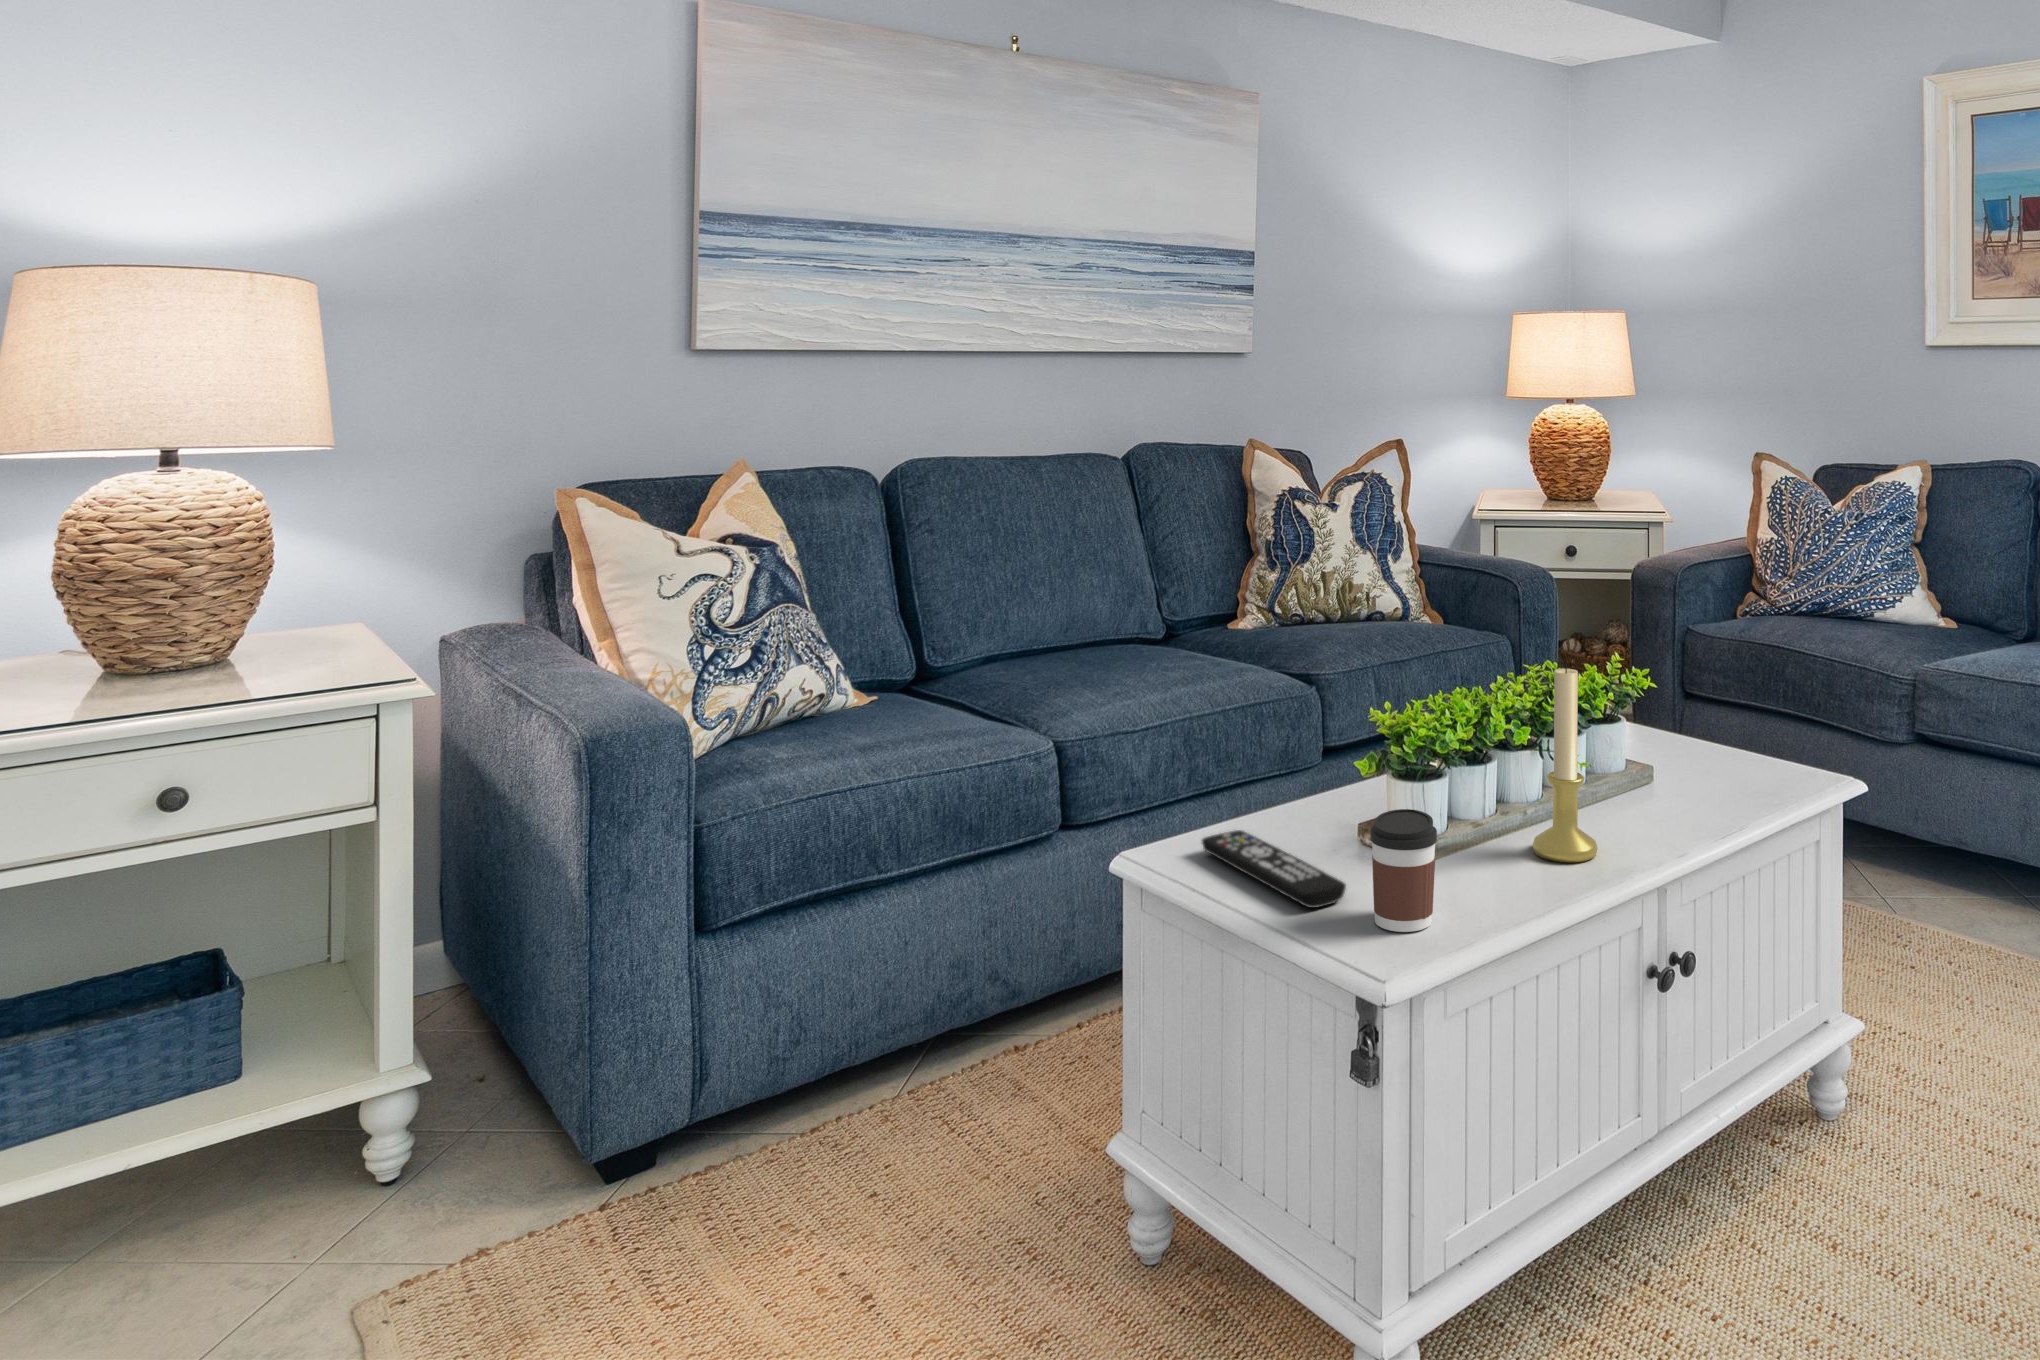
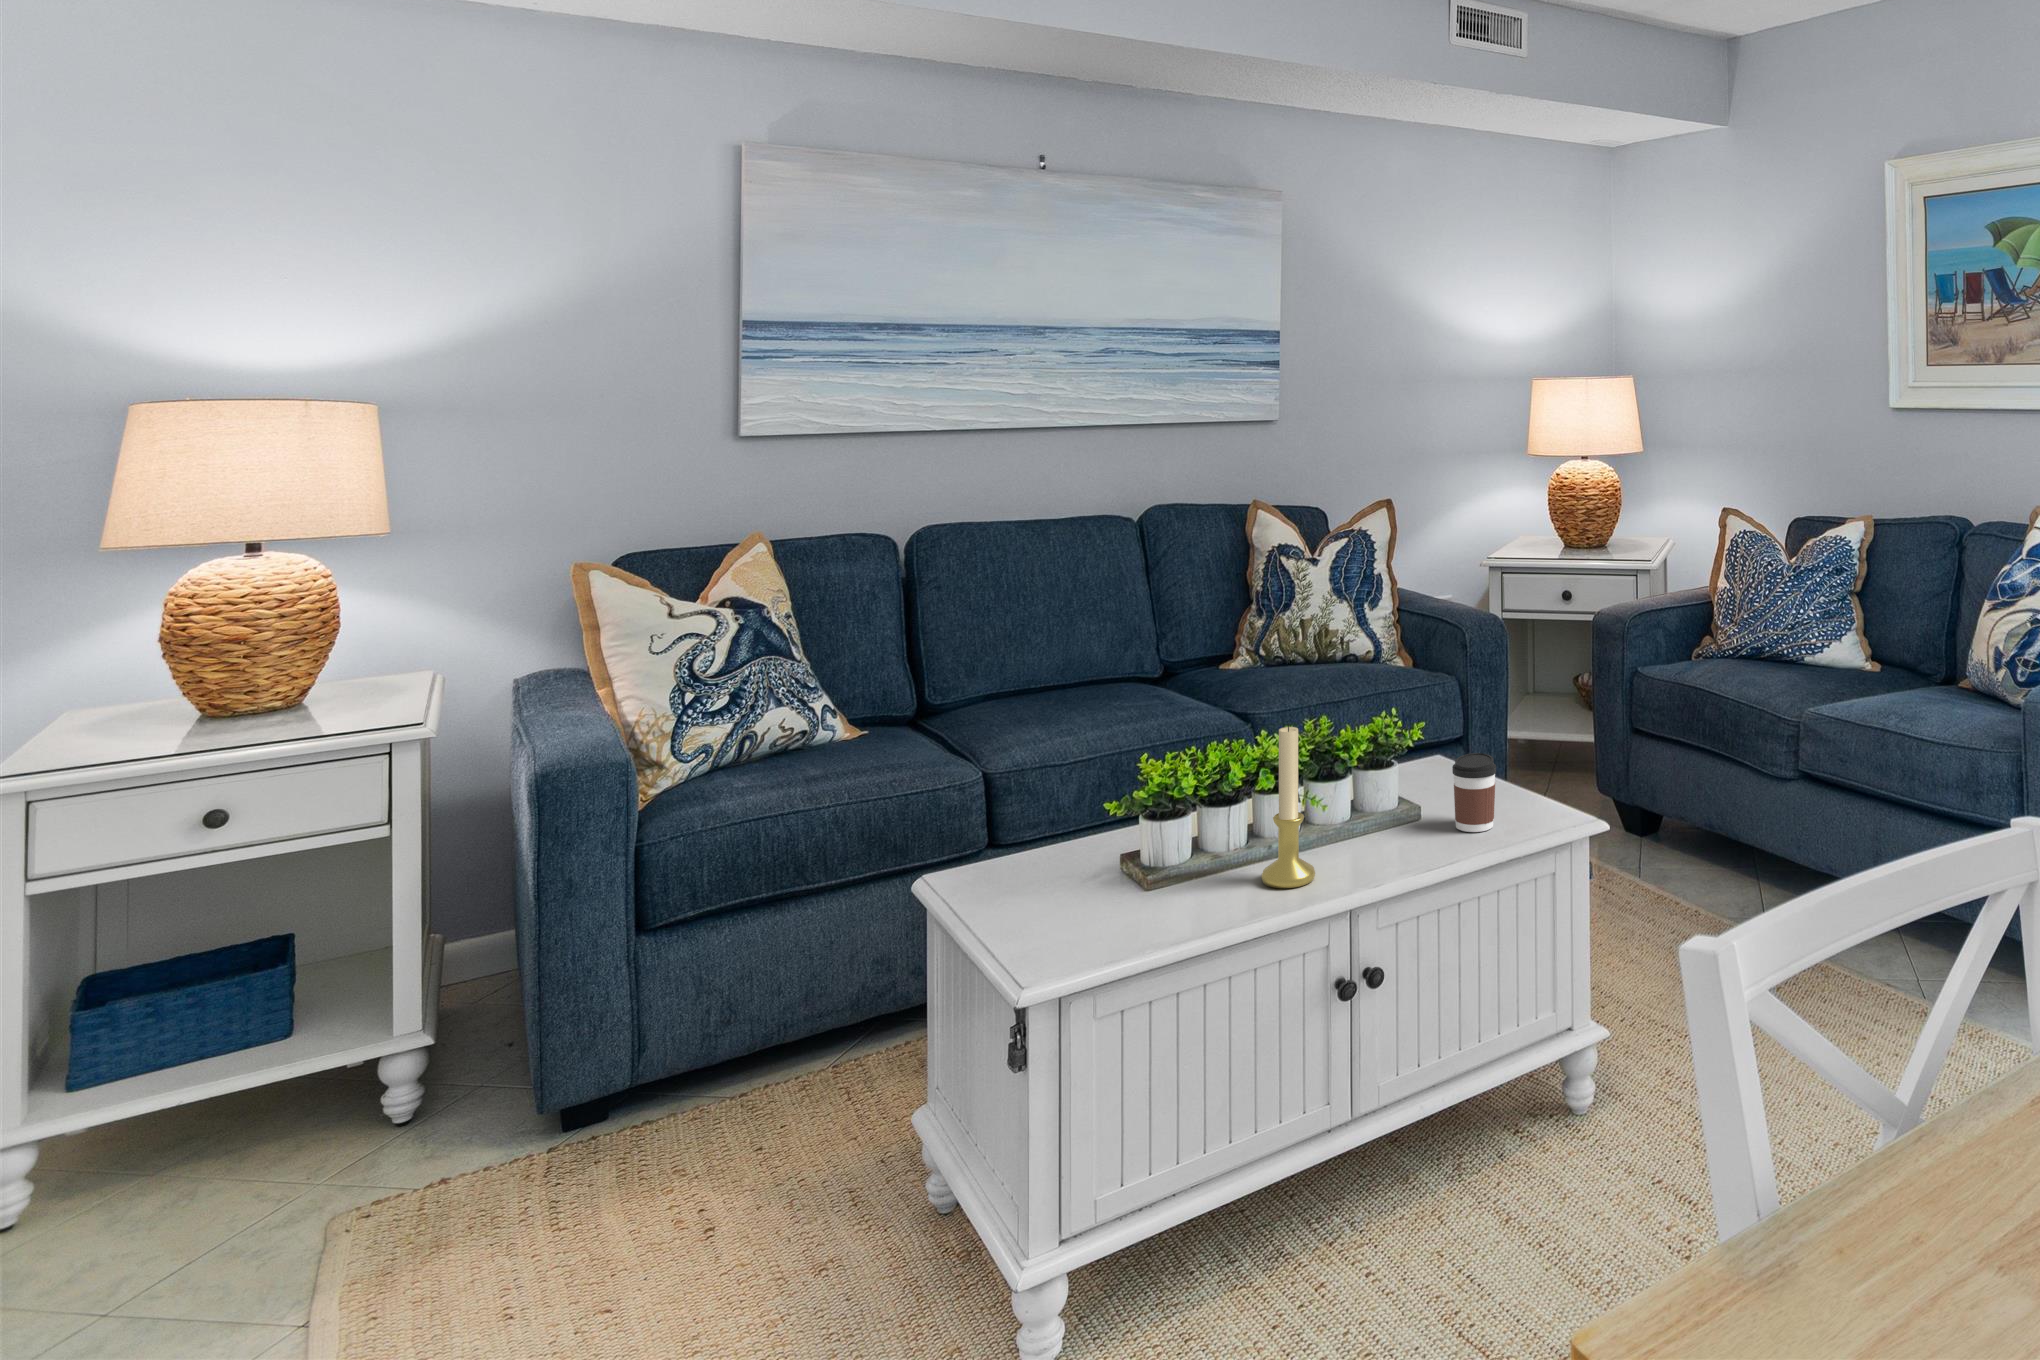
coffee cup: present [1370,809,1437,932] -> present [1452,753,1496,832]
remote control: present [1202,830,1346,908] -> none [997,856,1072,922]

